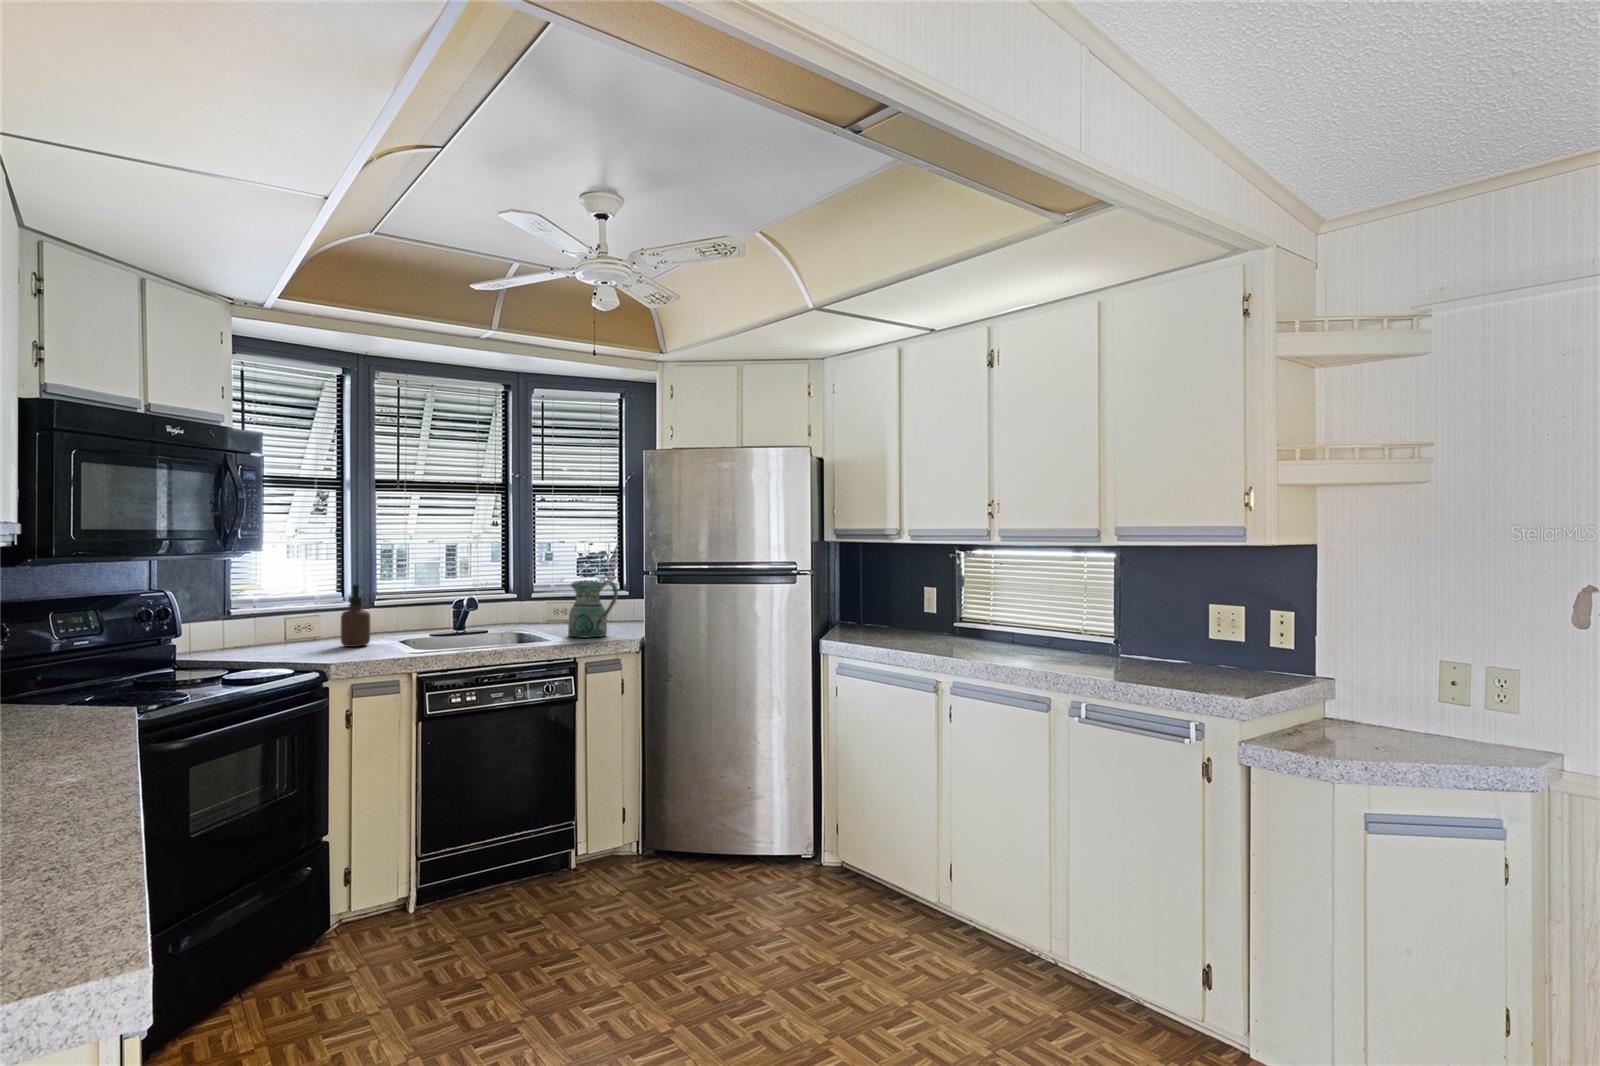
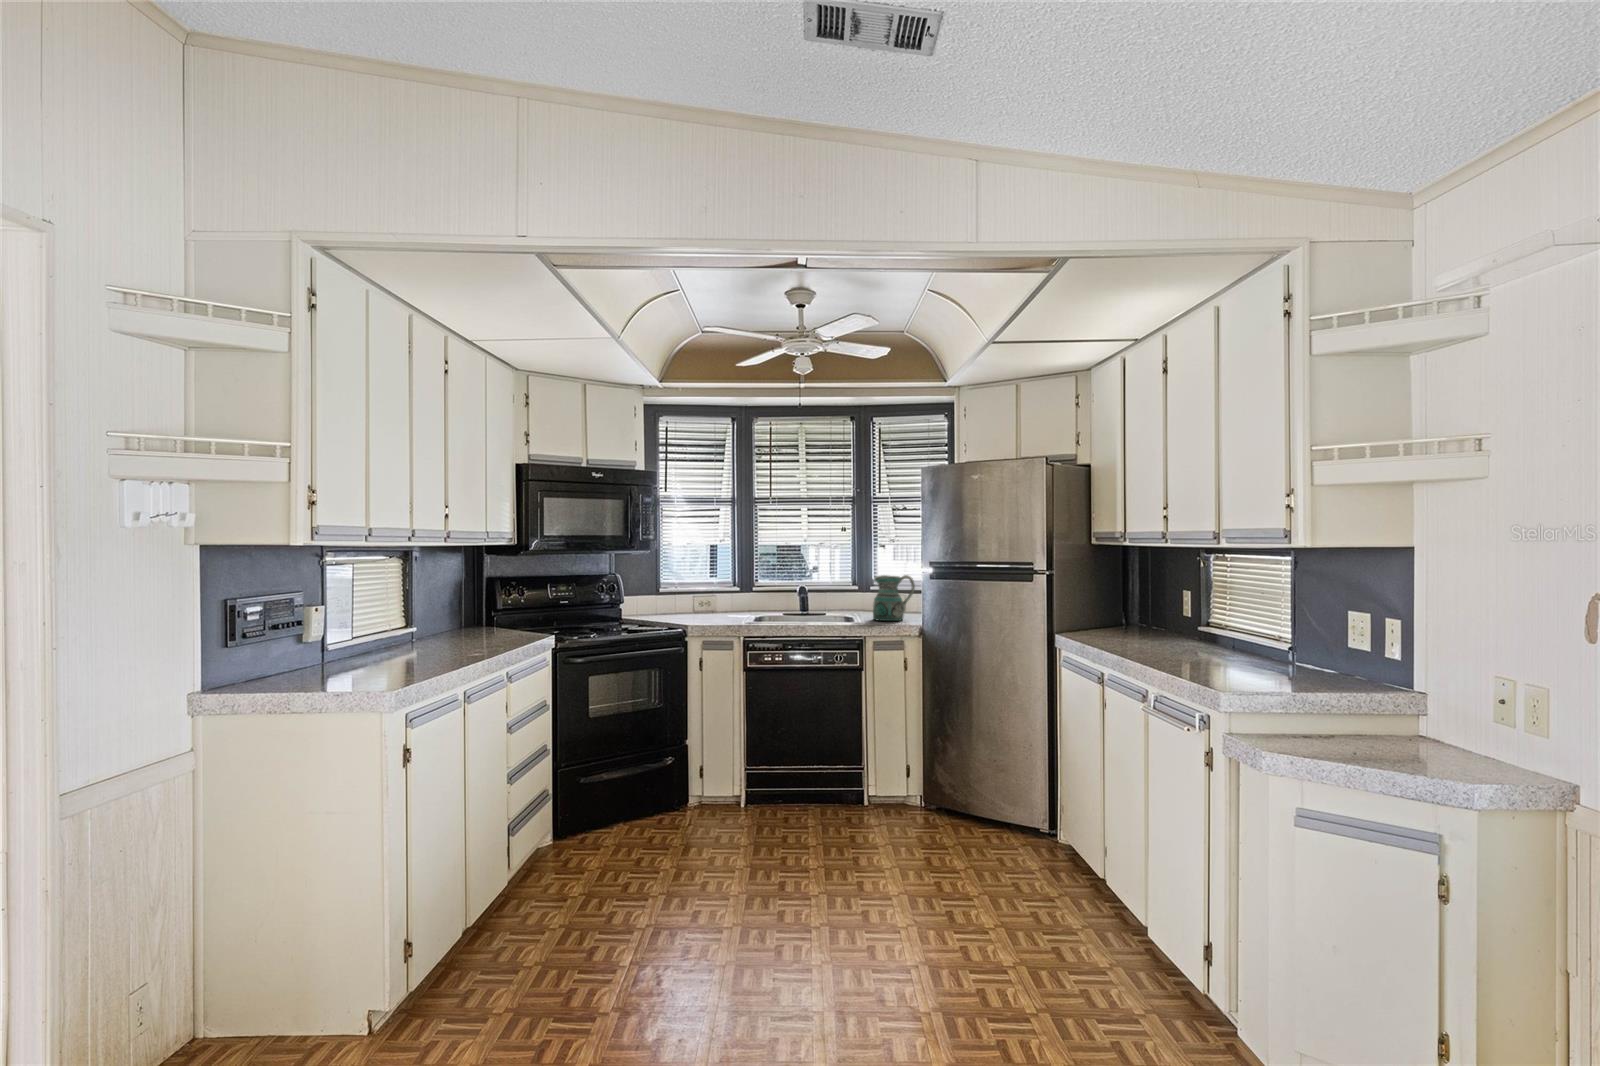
soap dispenser: present [341,585,370,647] -> none [717,574,736,617]

